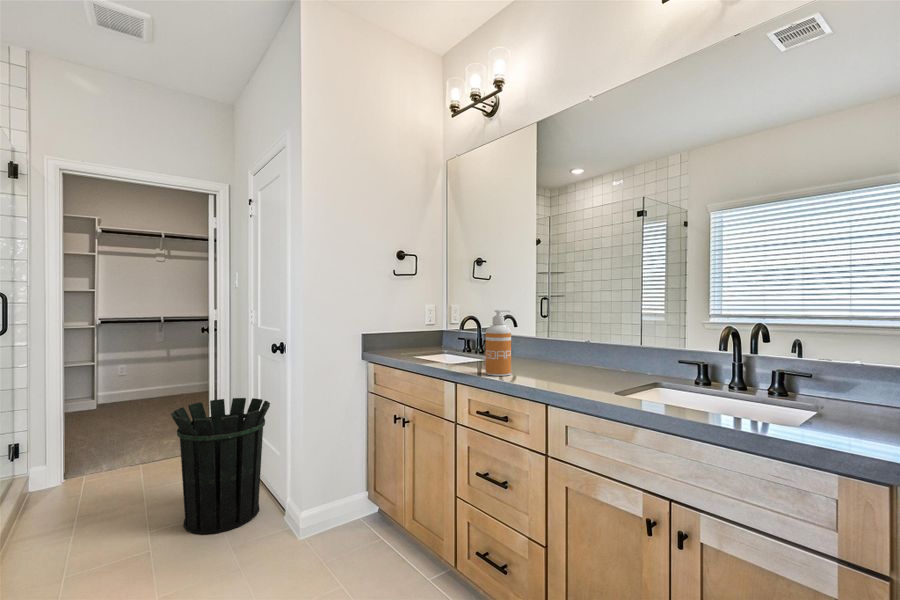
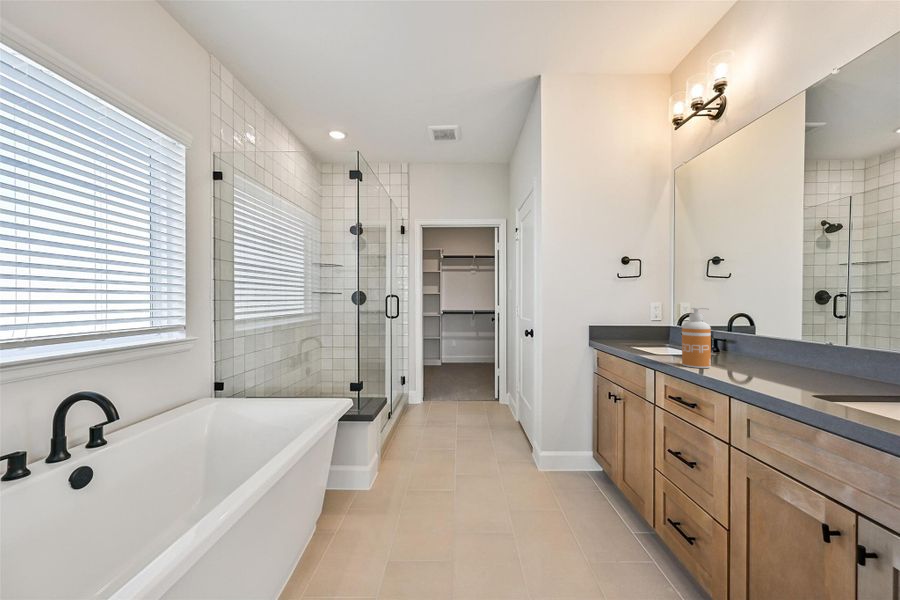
waste bin: present [171,398,270,534] -> none [467,365,525,451]

